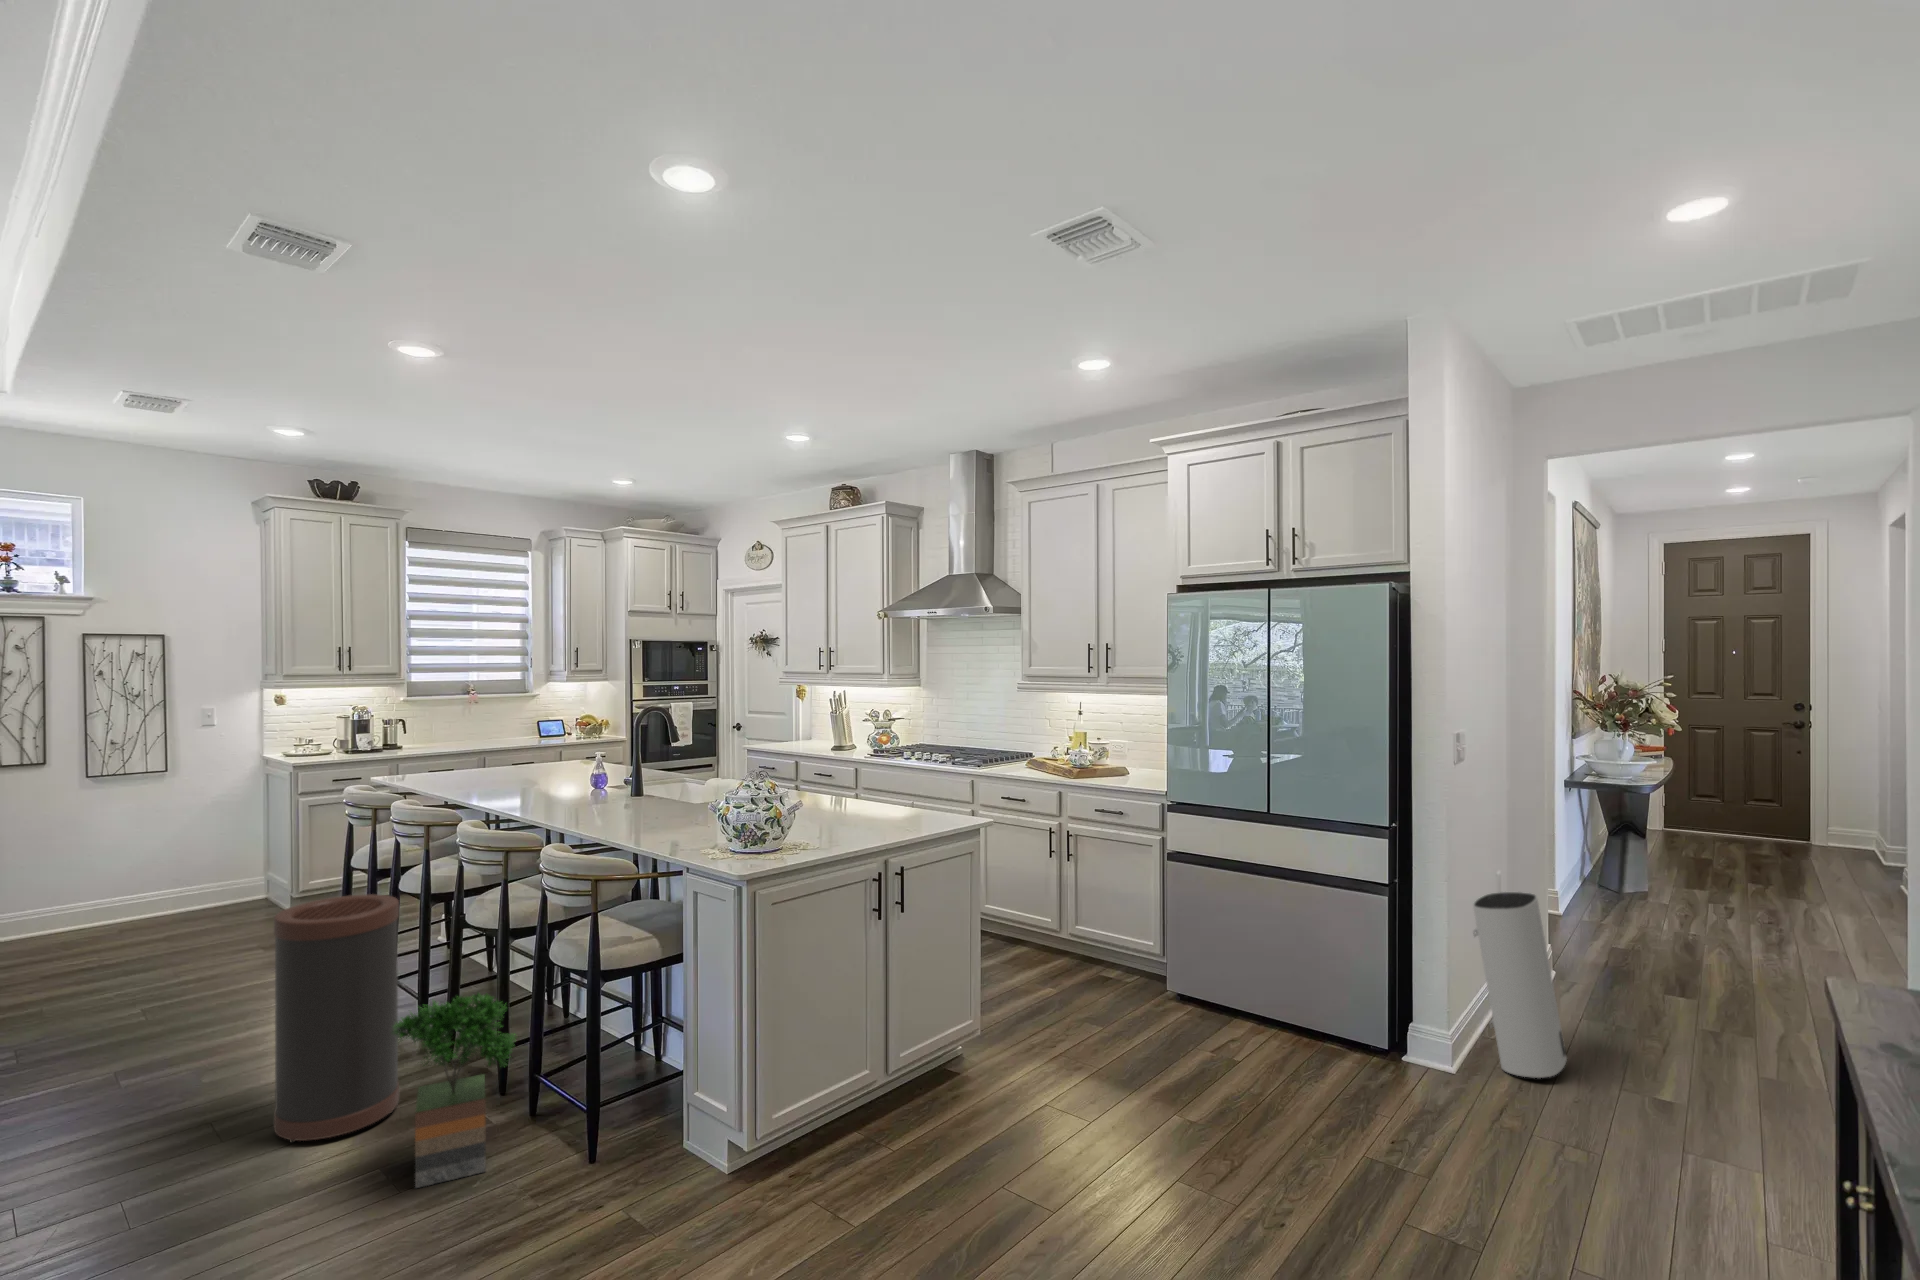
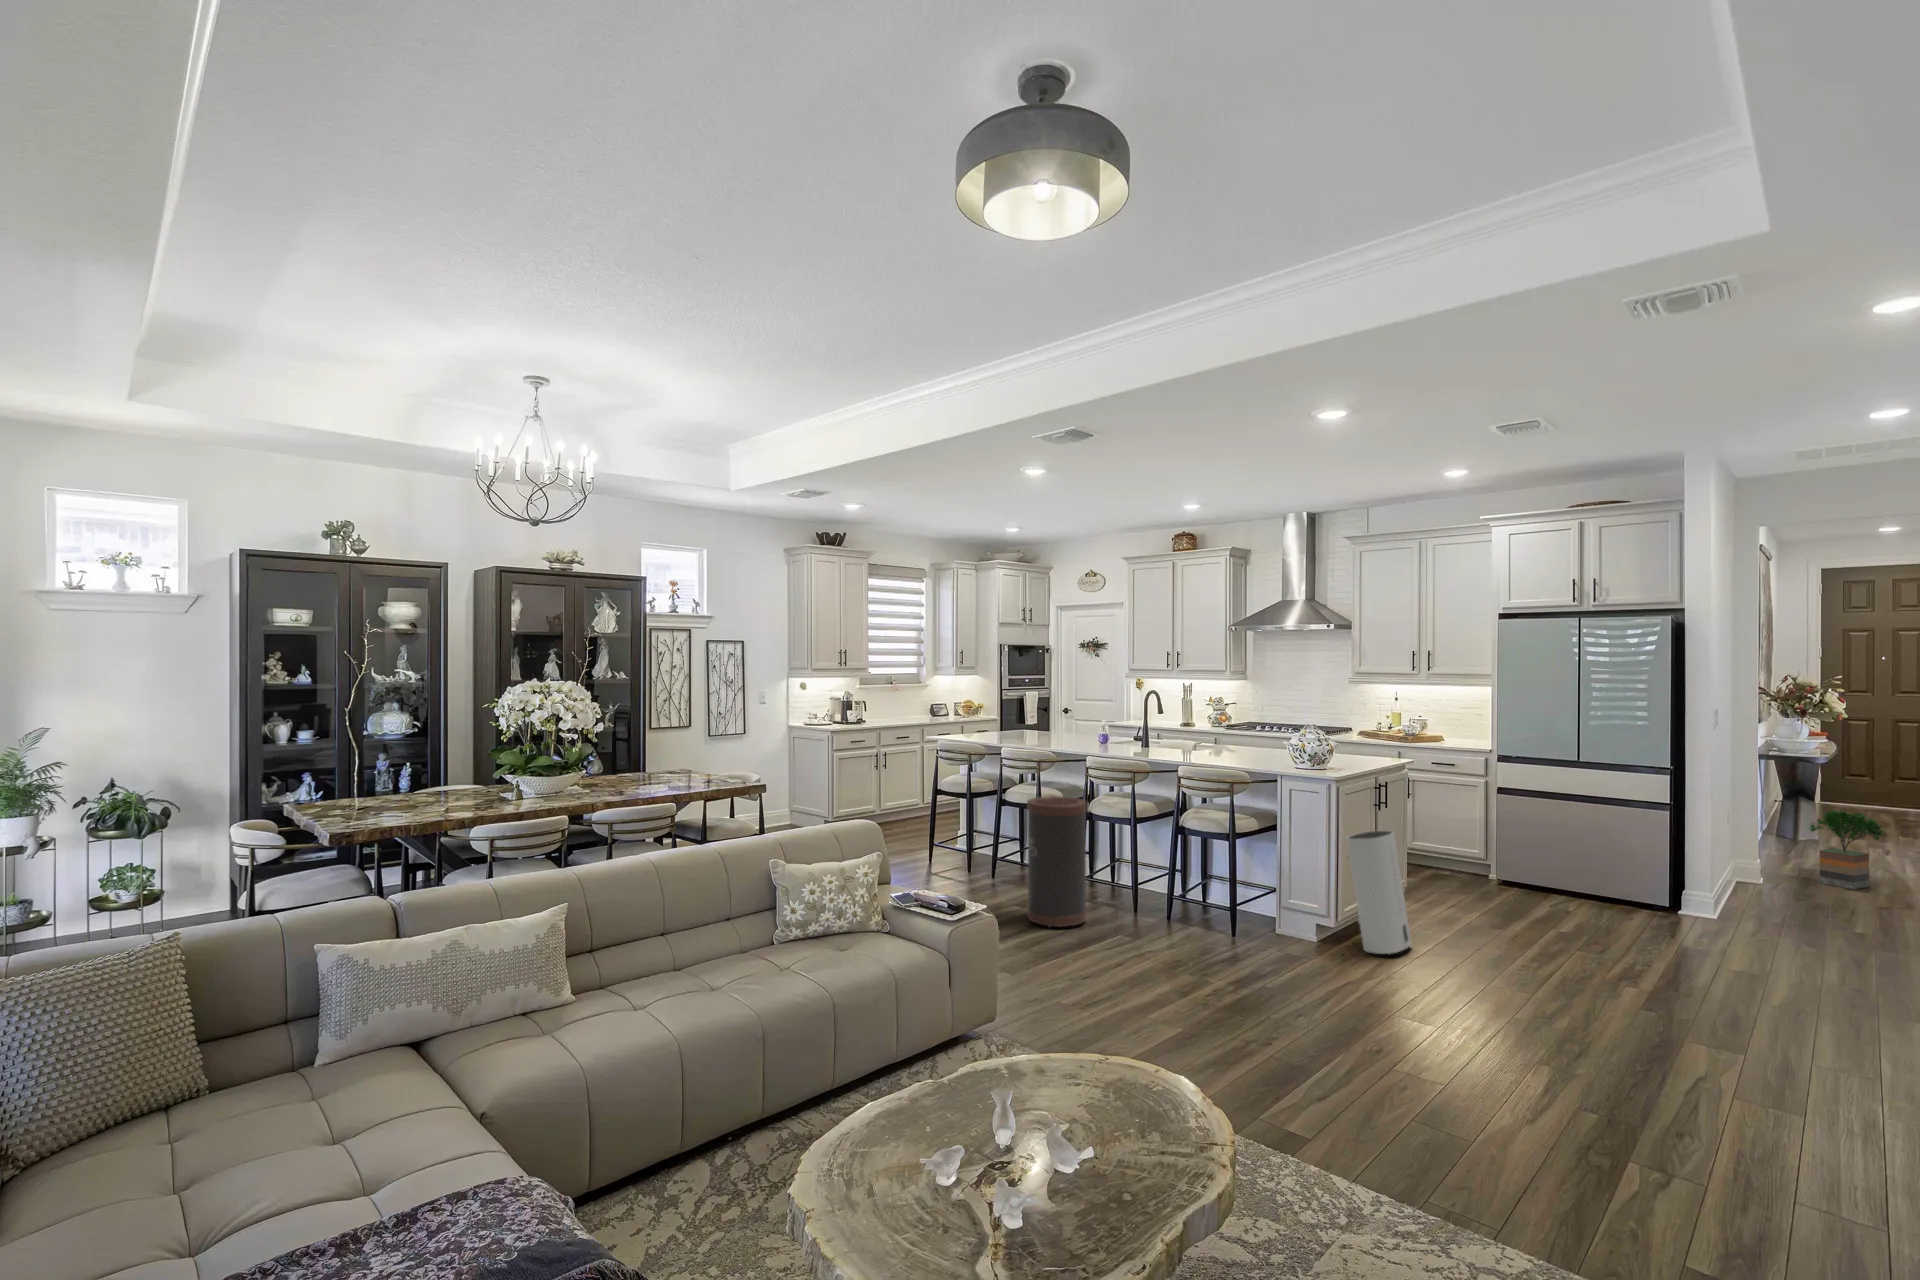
air purifier: present [1473,892,1567,1078] -> present [1347,831,1411,954]
potted tree: present [392,993,516,1188] -> present [1810,810,1885,889]

